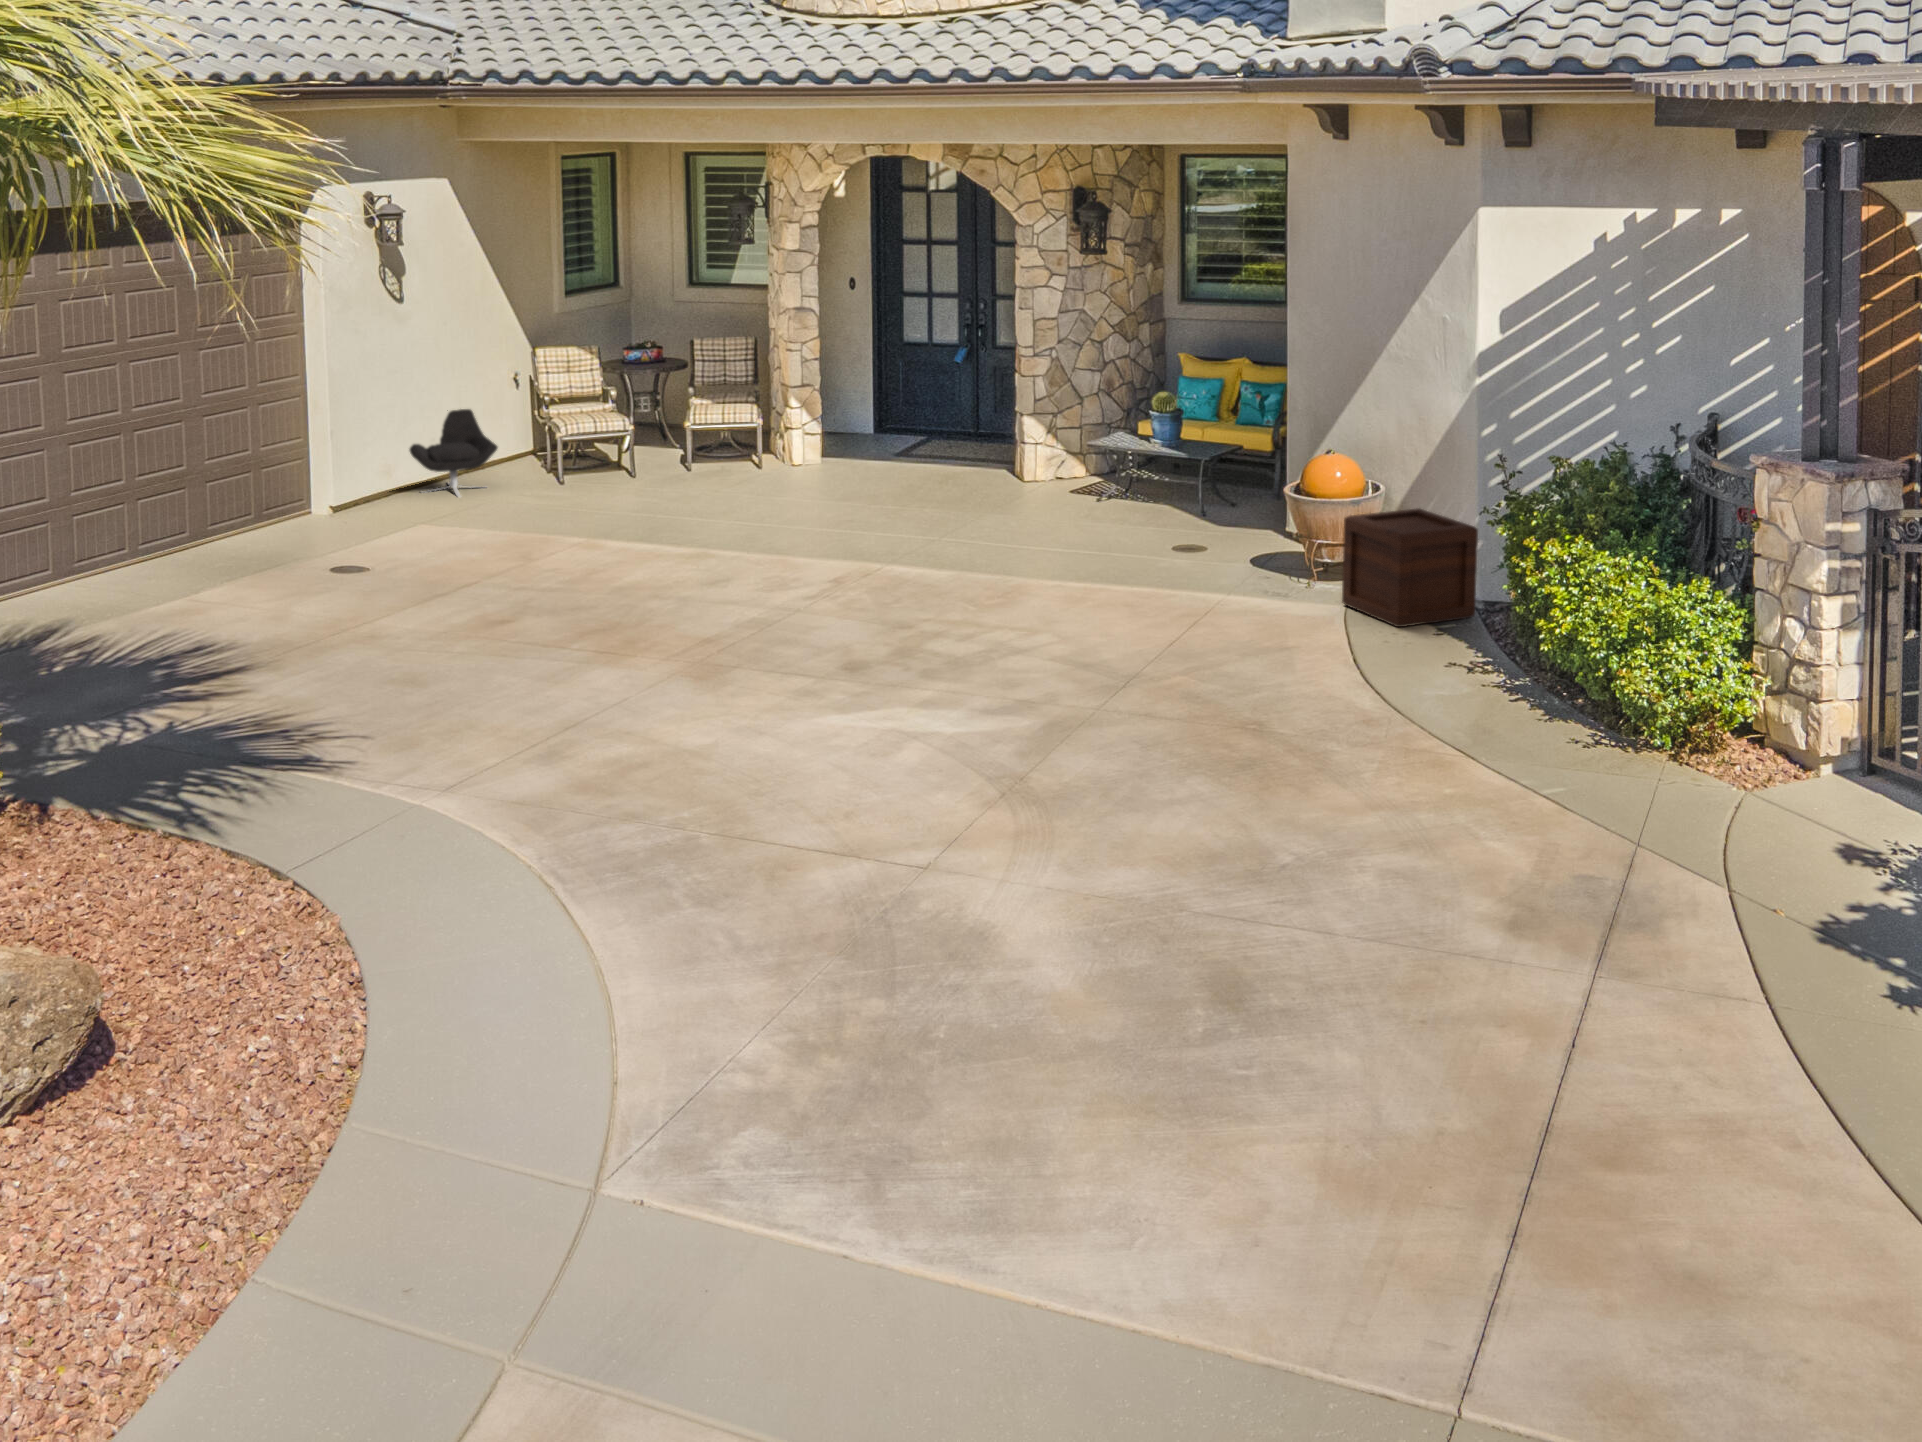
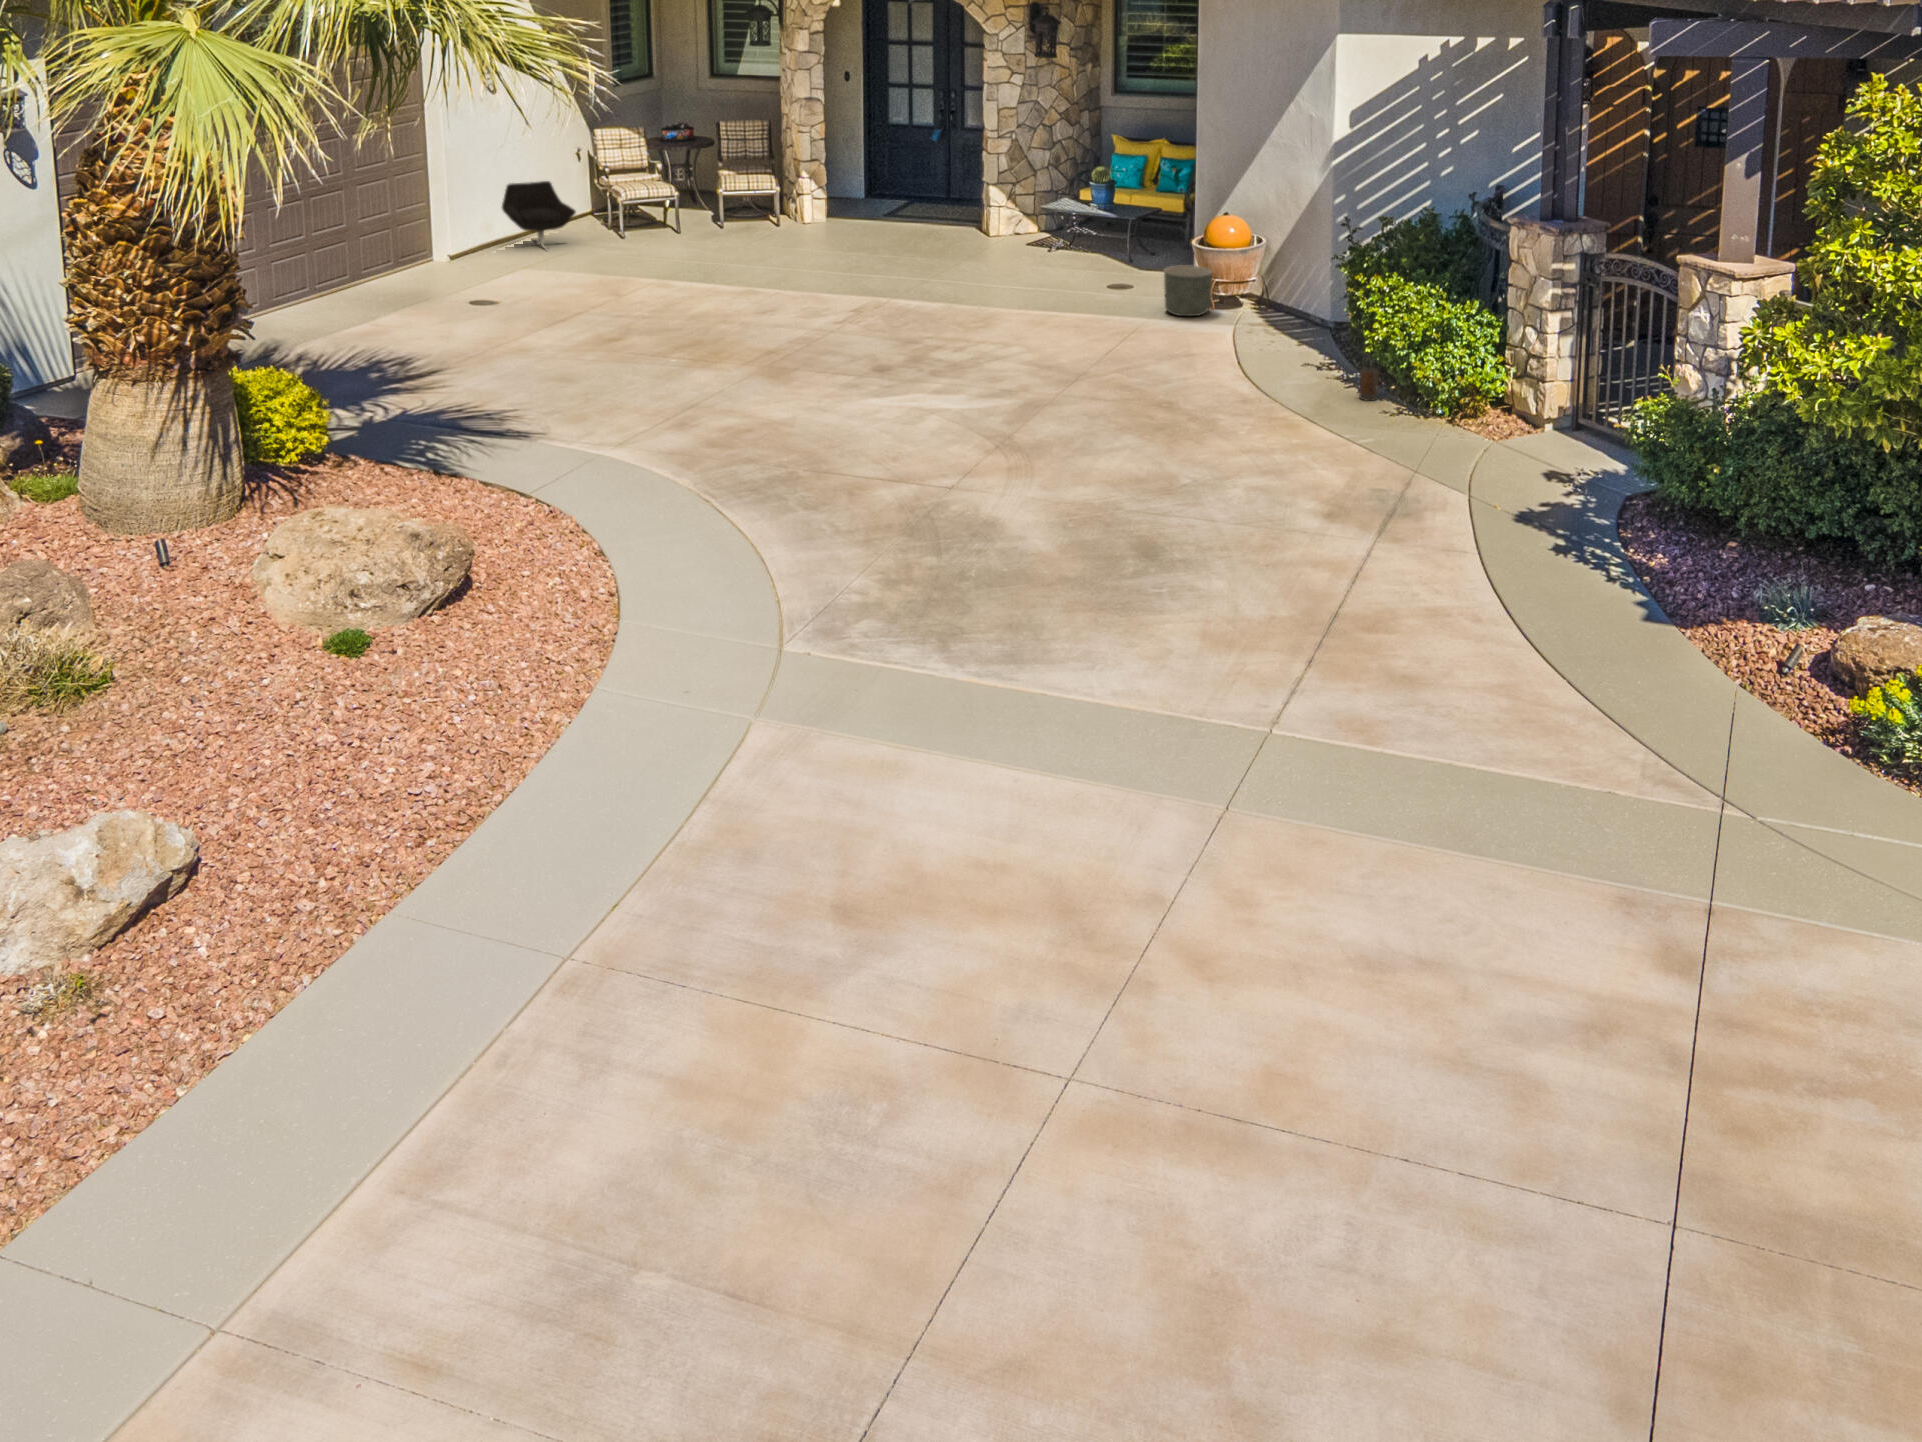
wooden crate: present [1342,508,1478,627] -> none [1235,255,1333,340]
planter: none [1244,522,1310,592] -> present [1164,265,1212,316]
watering can: none [1529,653,1558,725] -> present [1359,354,1378,401]

